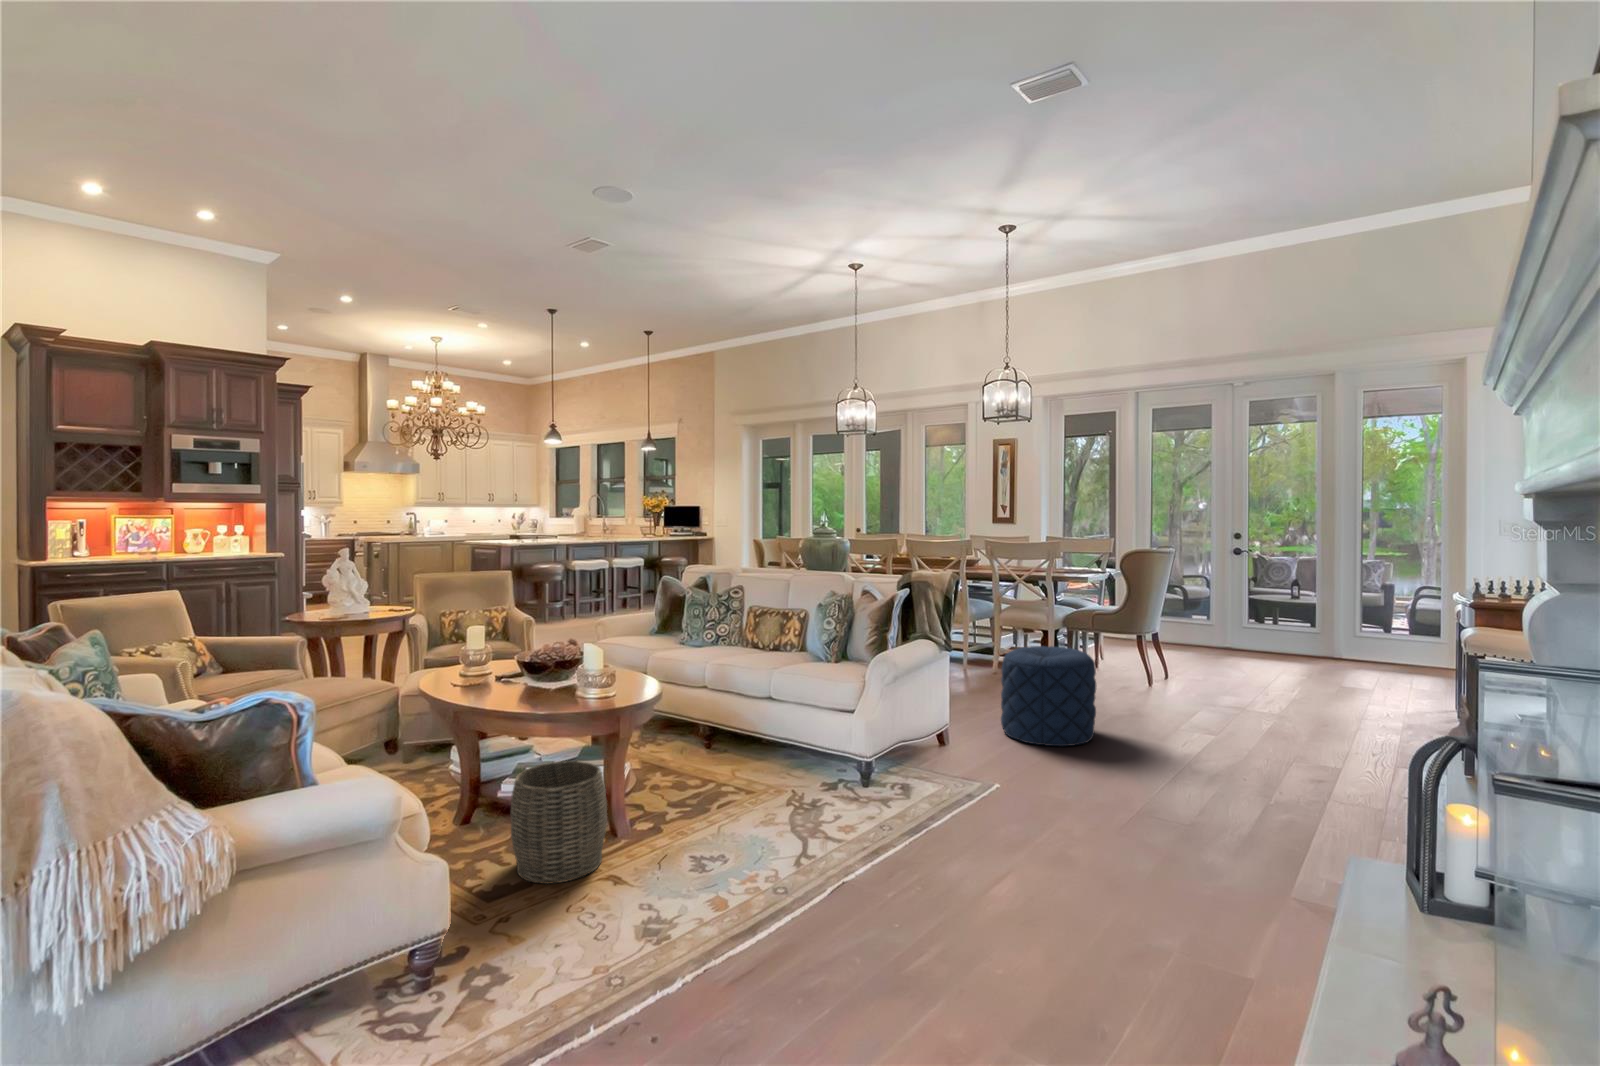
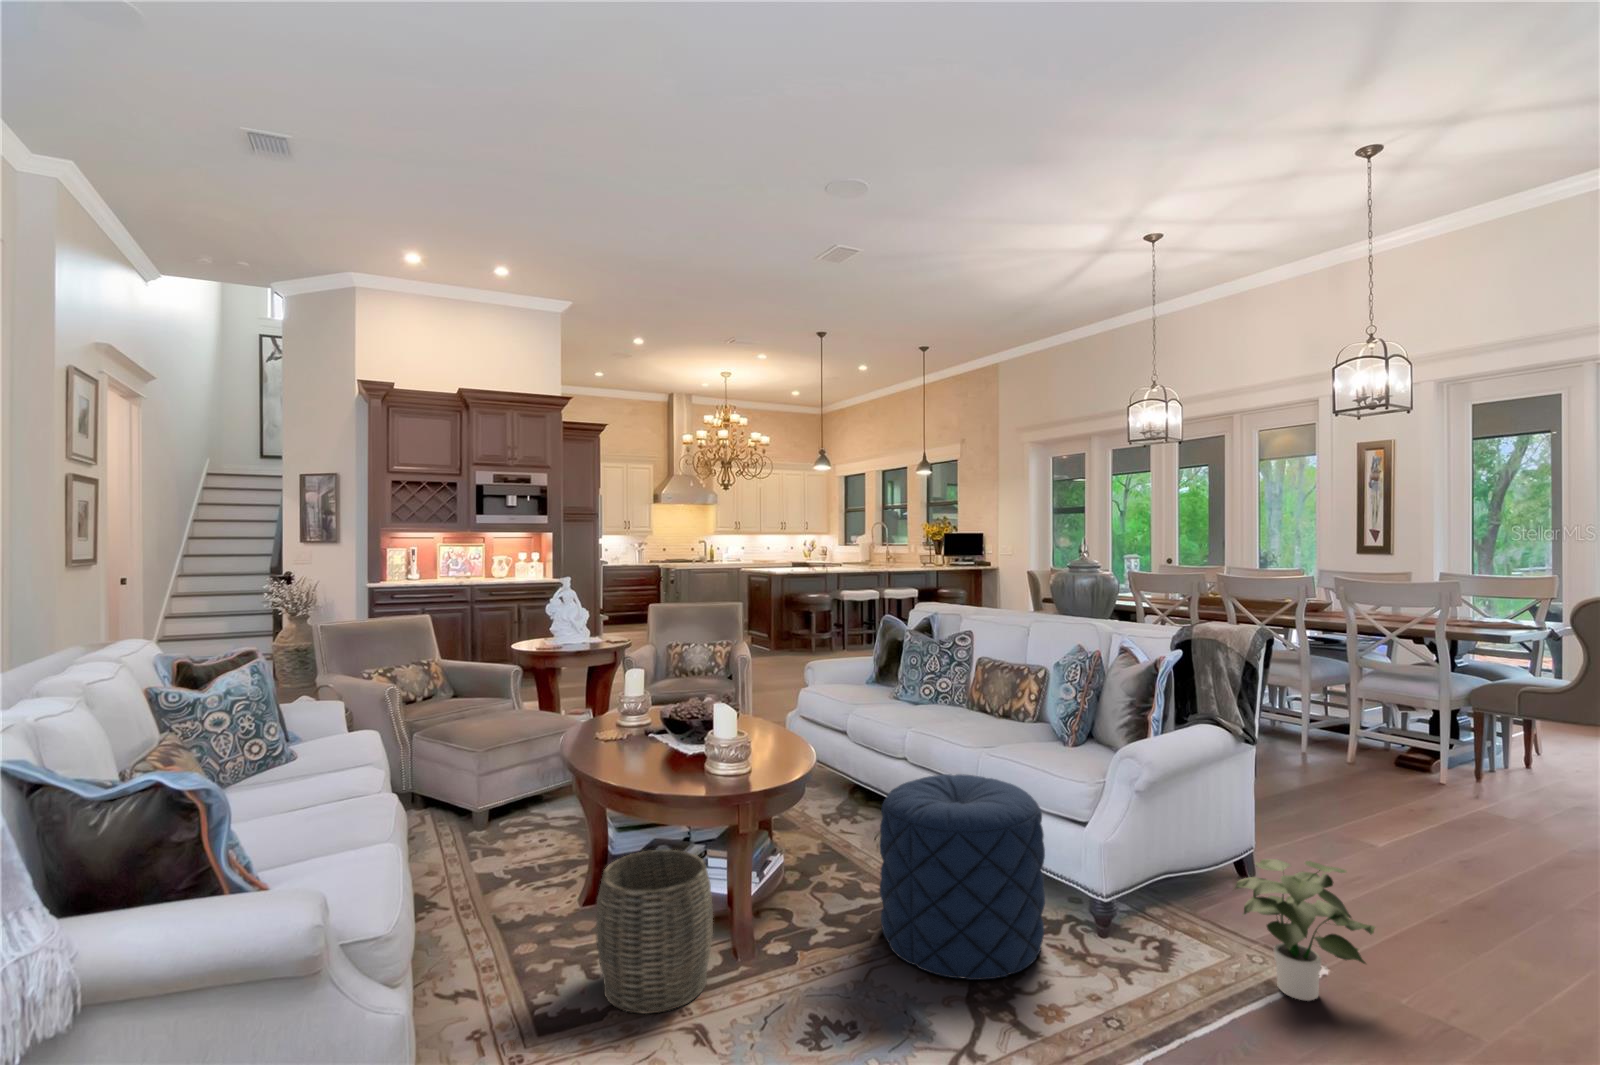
pouf: present [1001,646,1096,746] -> present [879,774,1045,980]
potted plant: none [945,715,1024,799] -> present [1235,859,1376,1001]

